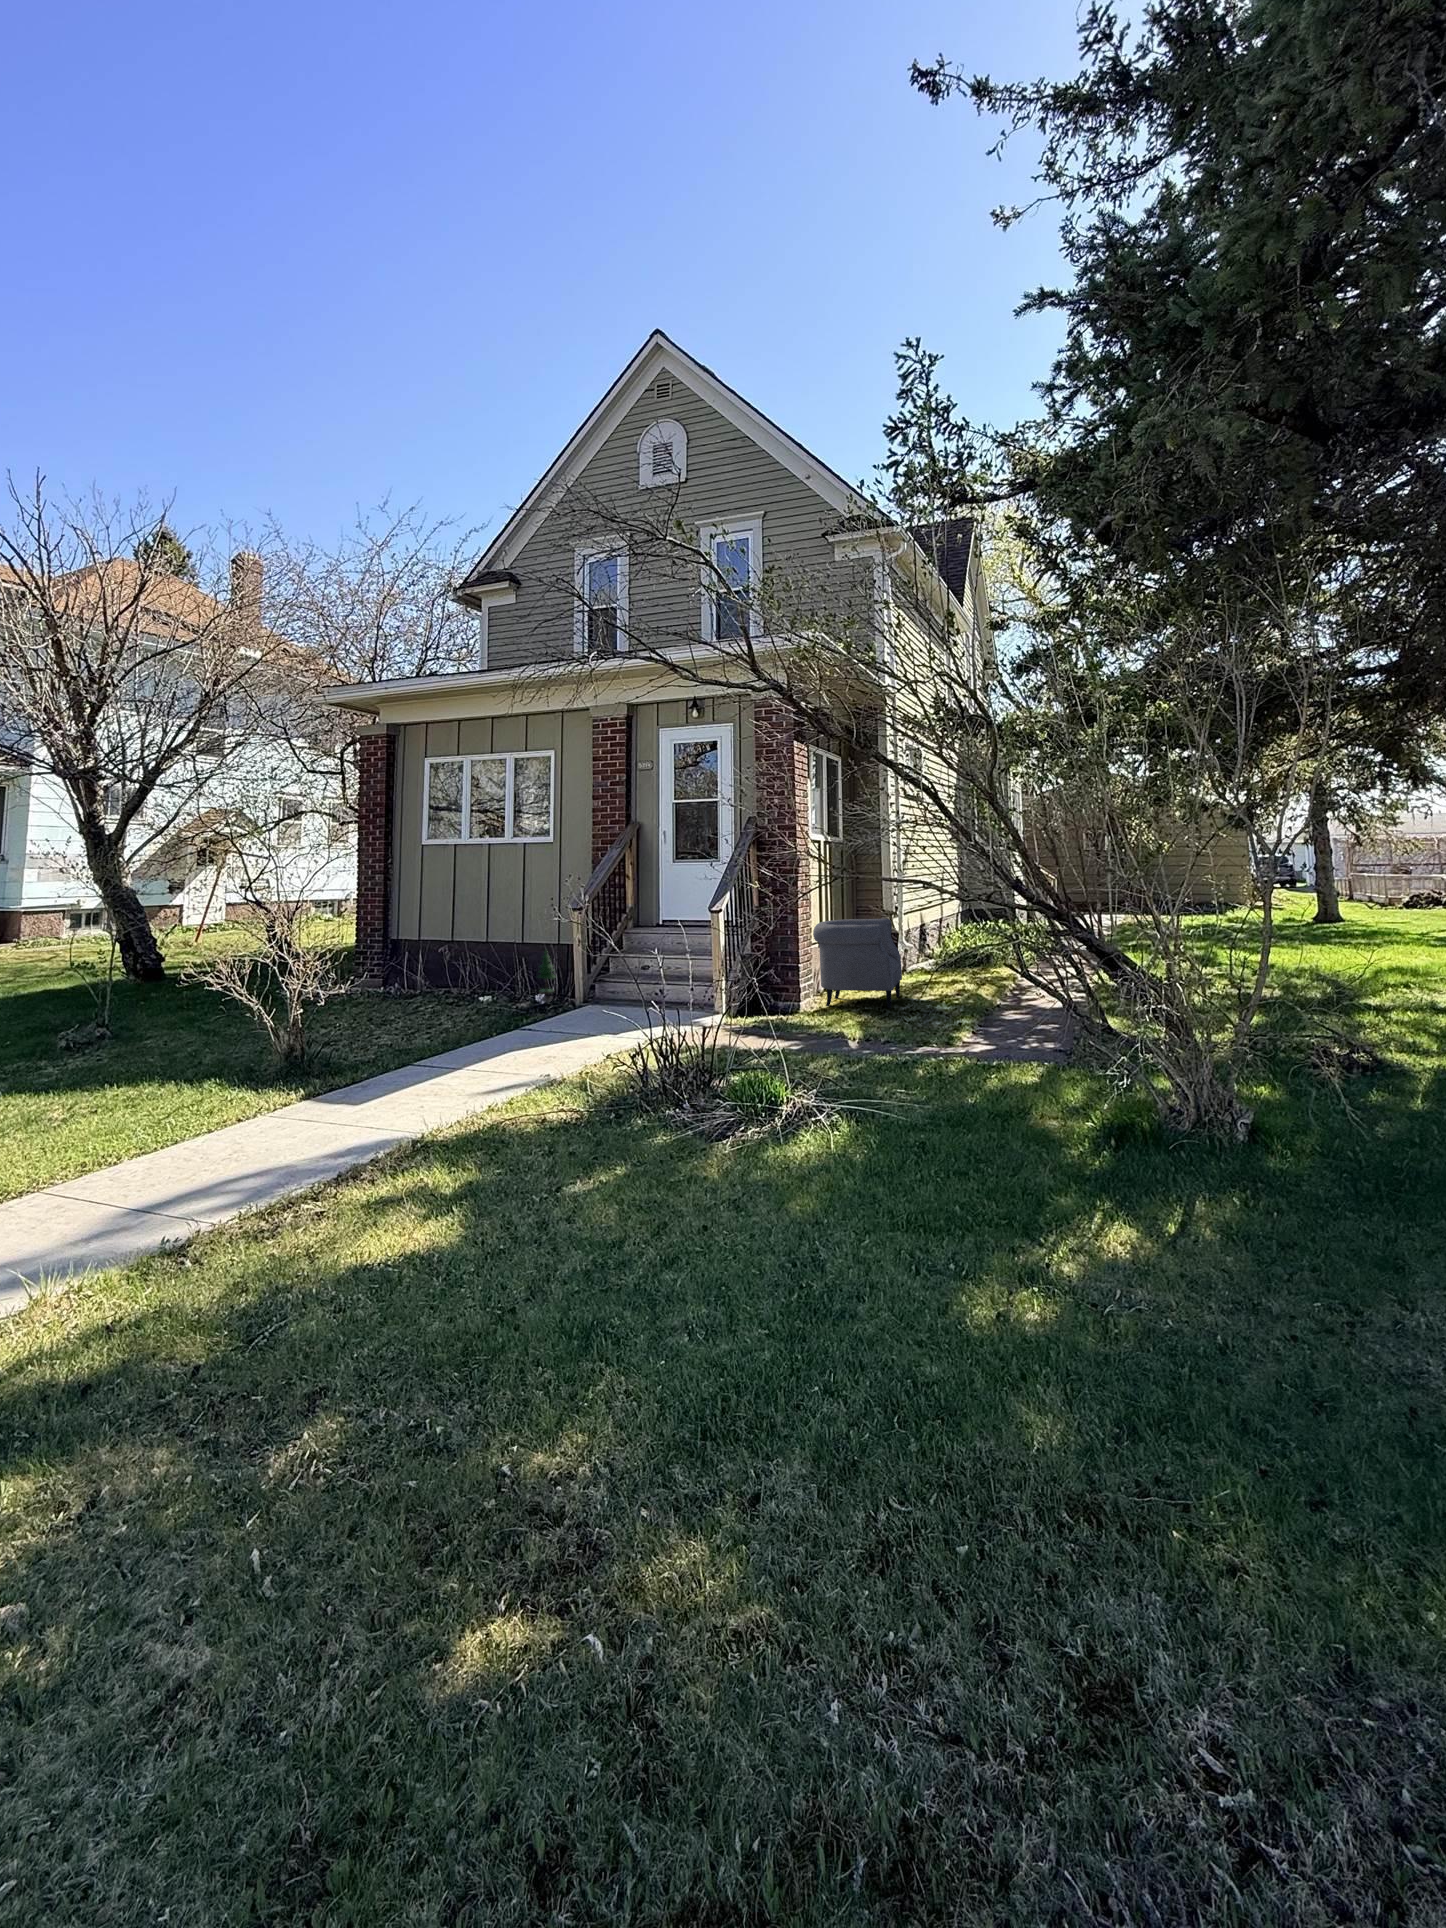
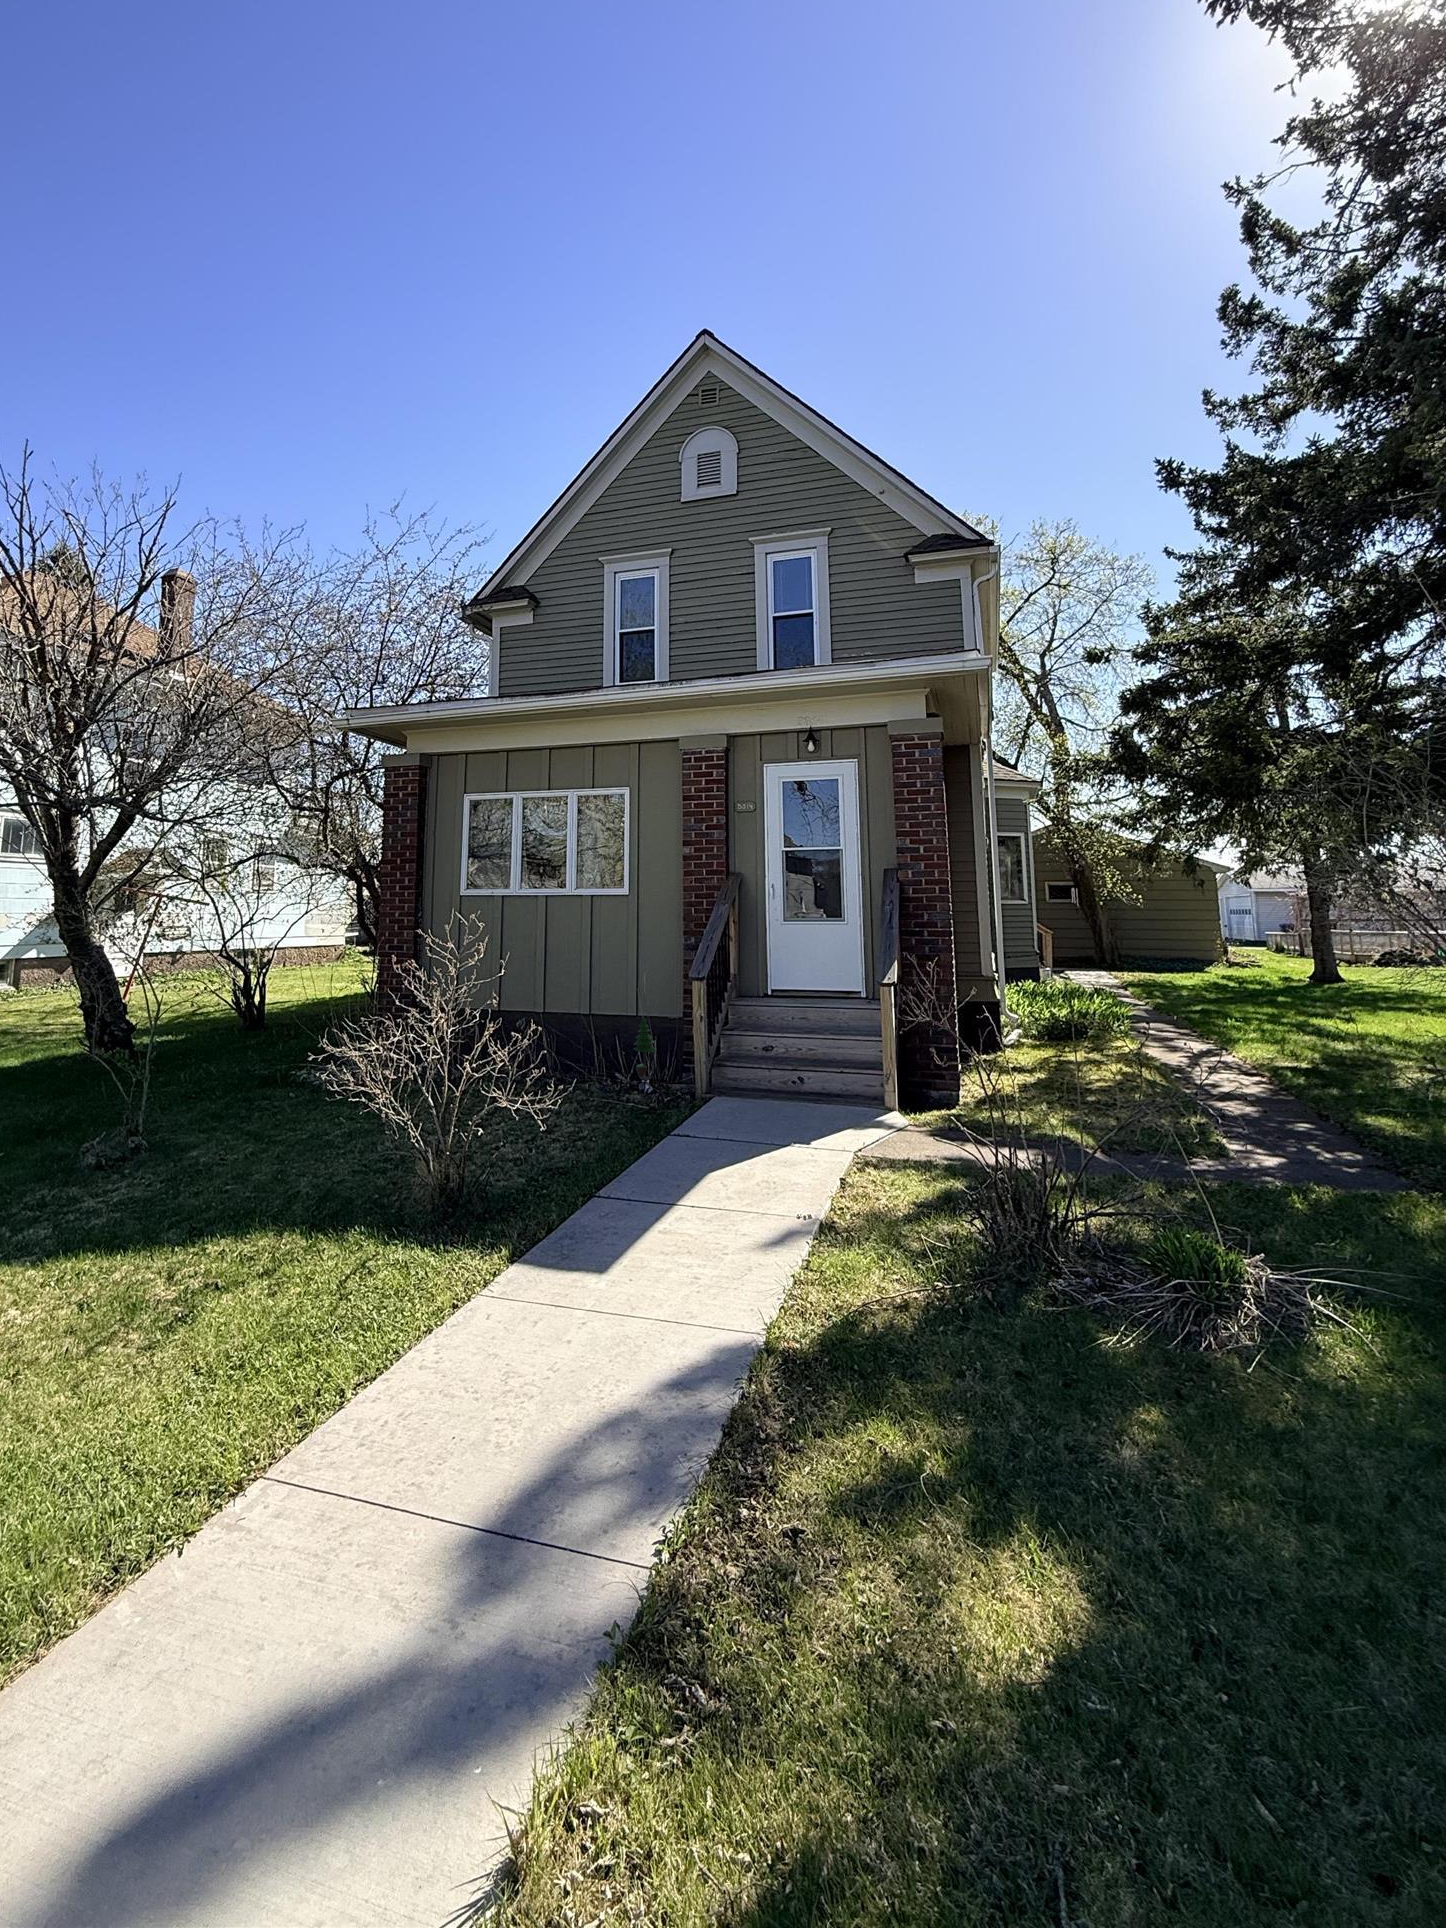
chair: present [813,919,902,1008] -> none [961,978,1072,1085]

